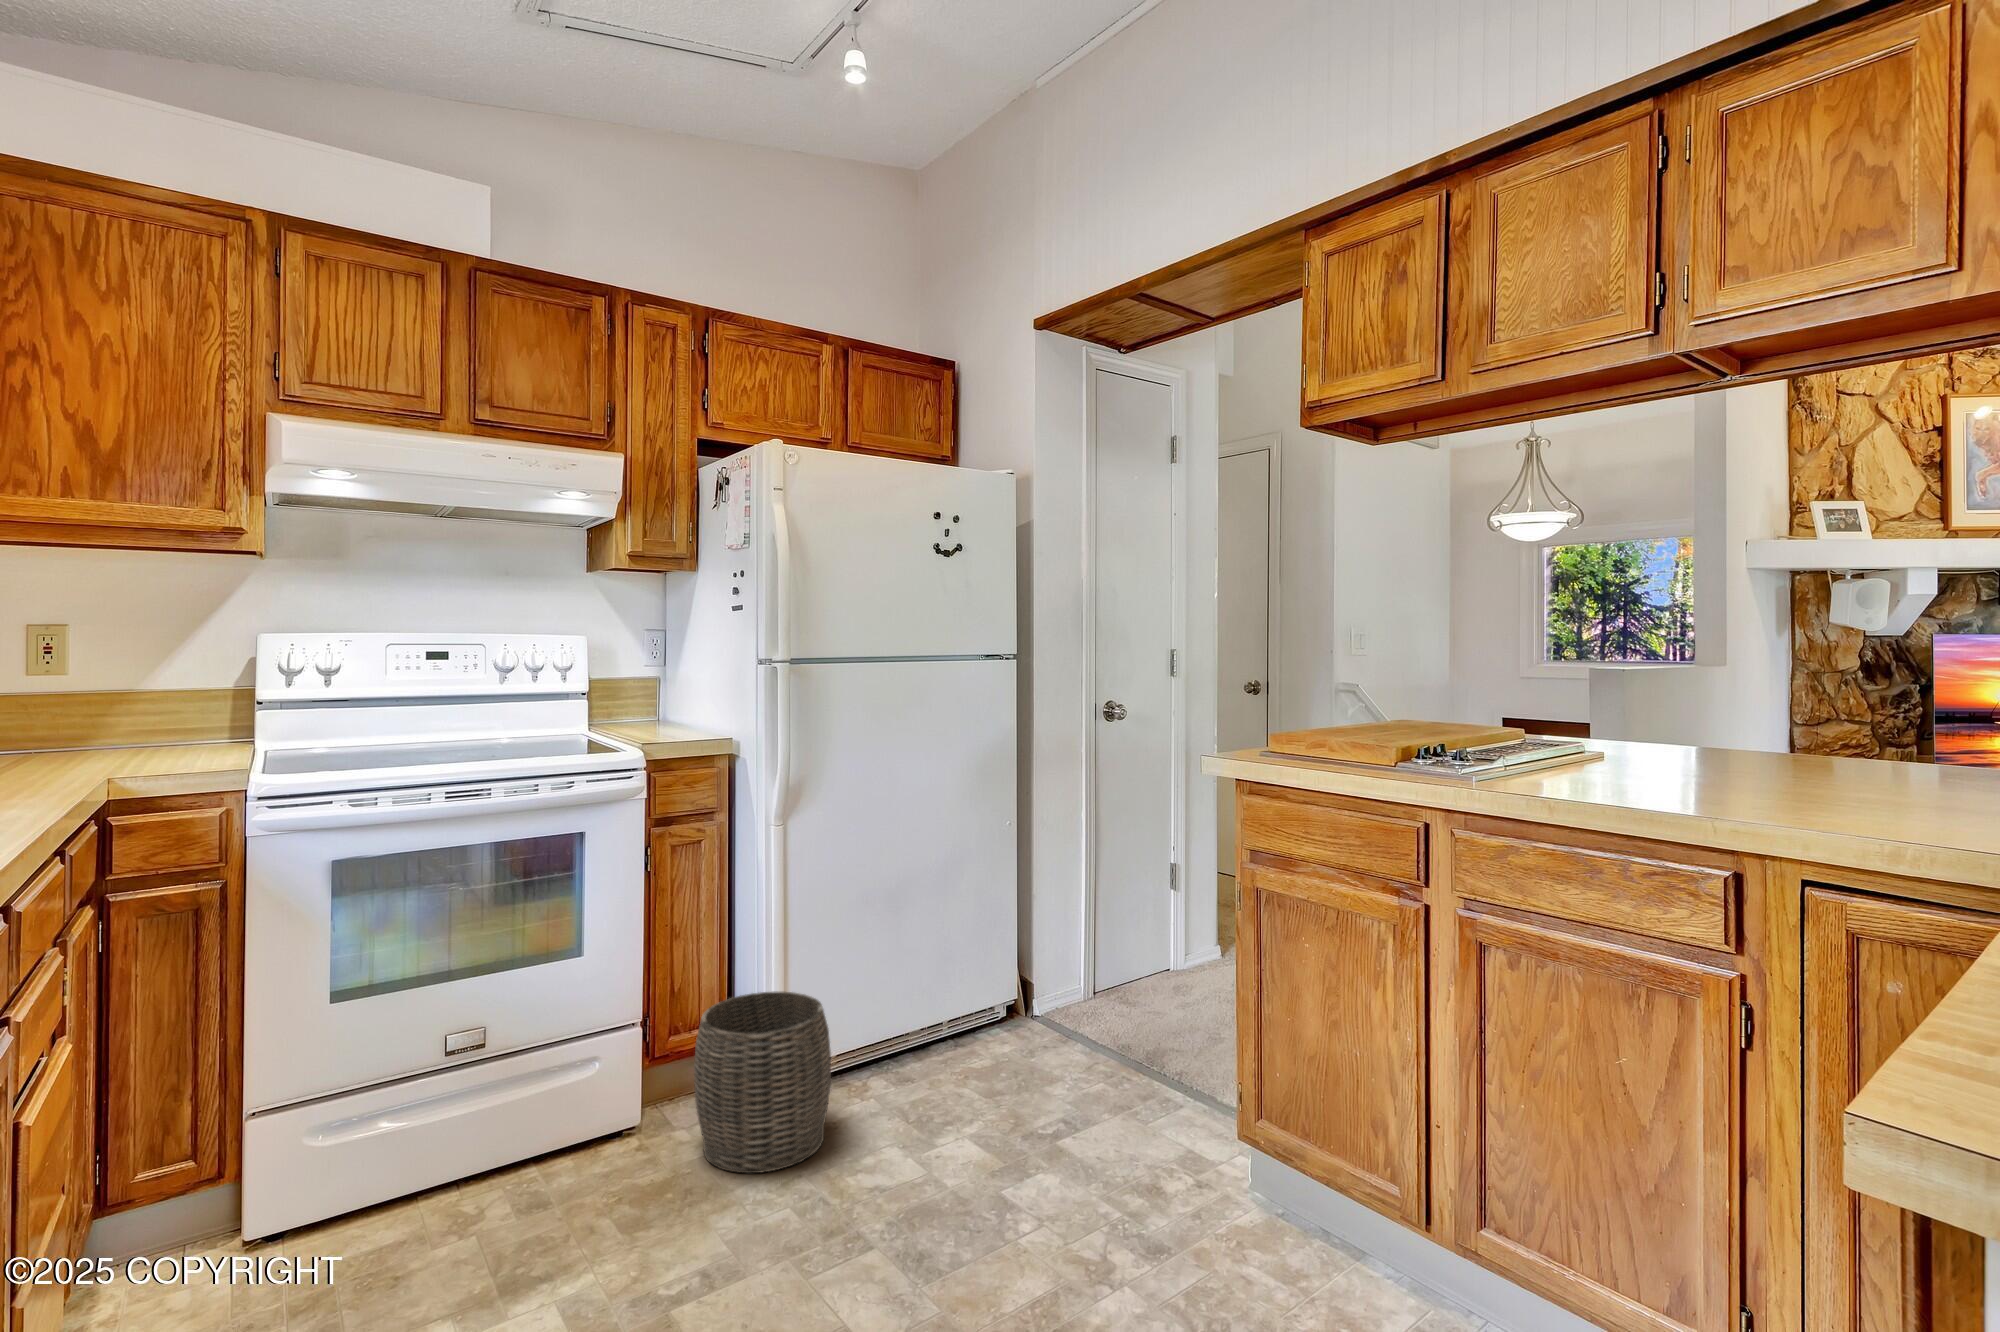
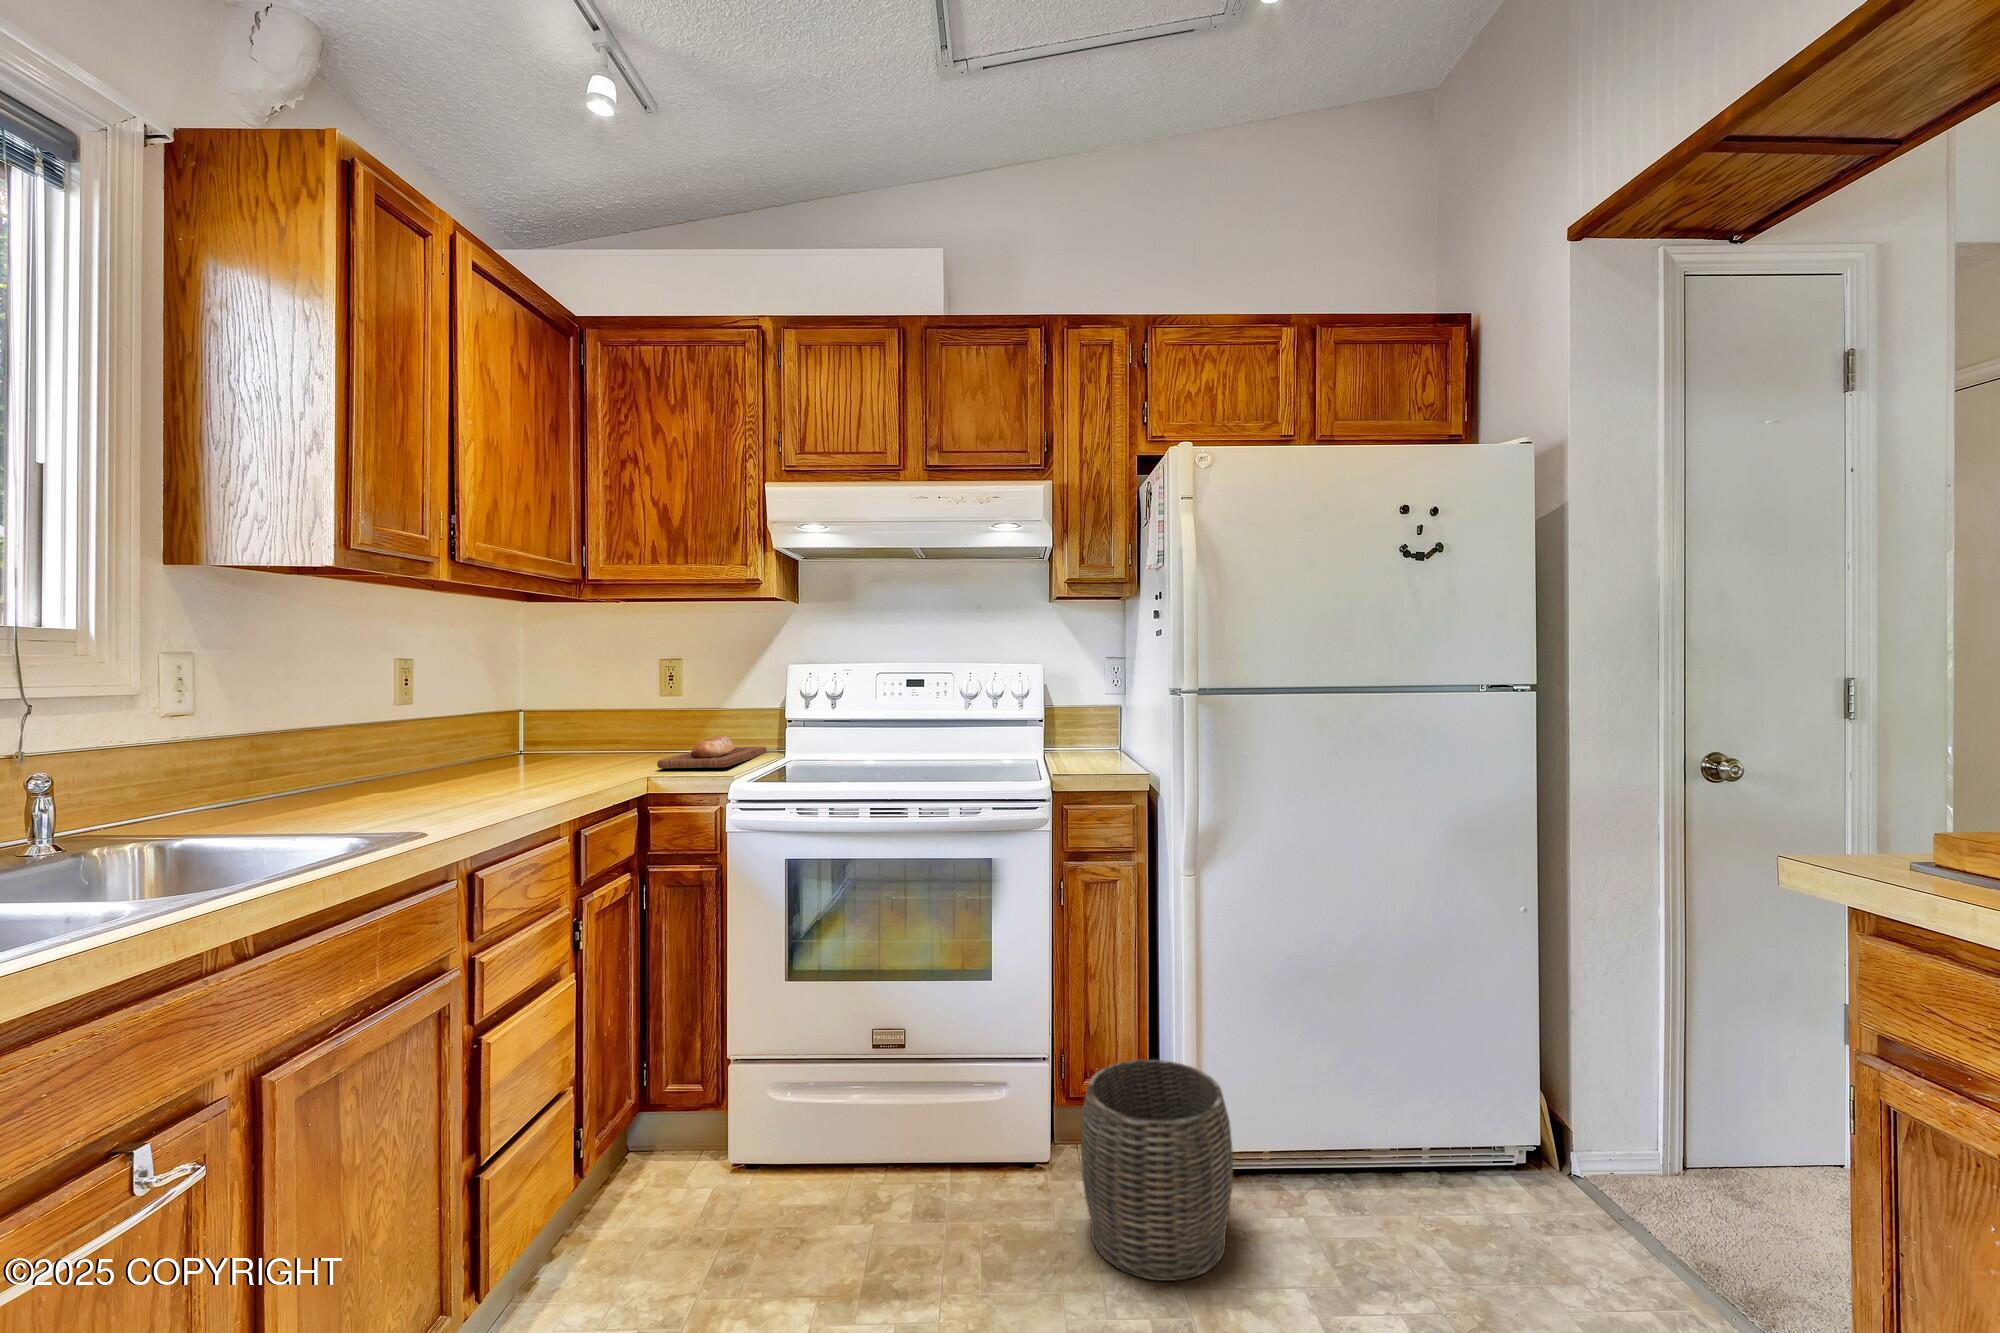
bread loaf: none [77,724,215,764] -> present [657,736,767,768]

